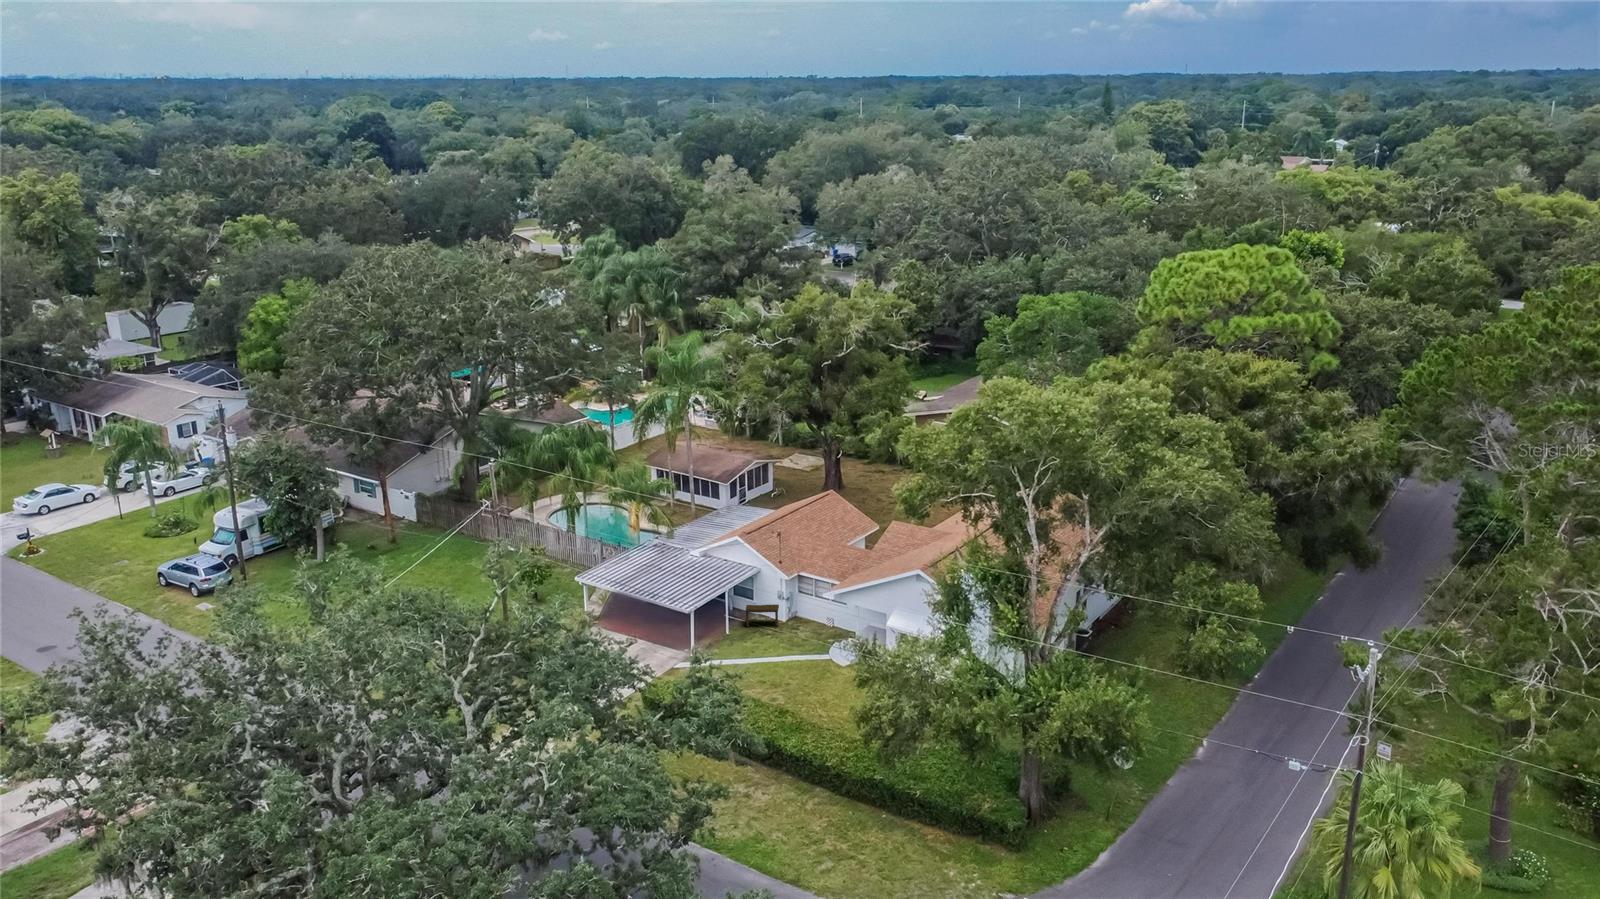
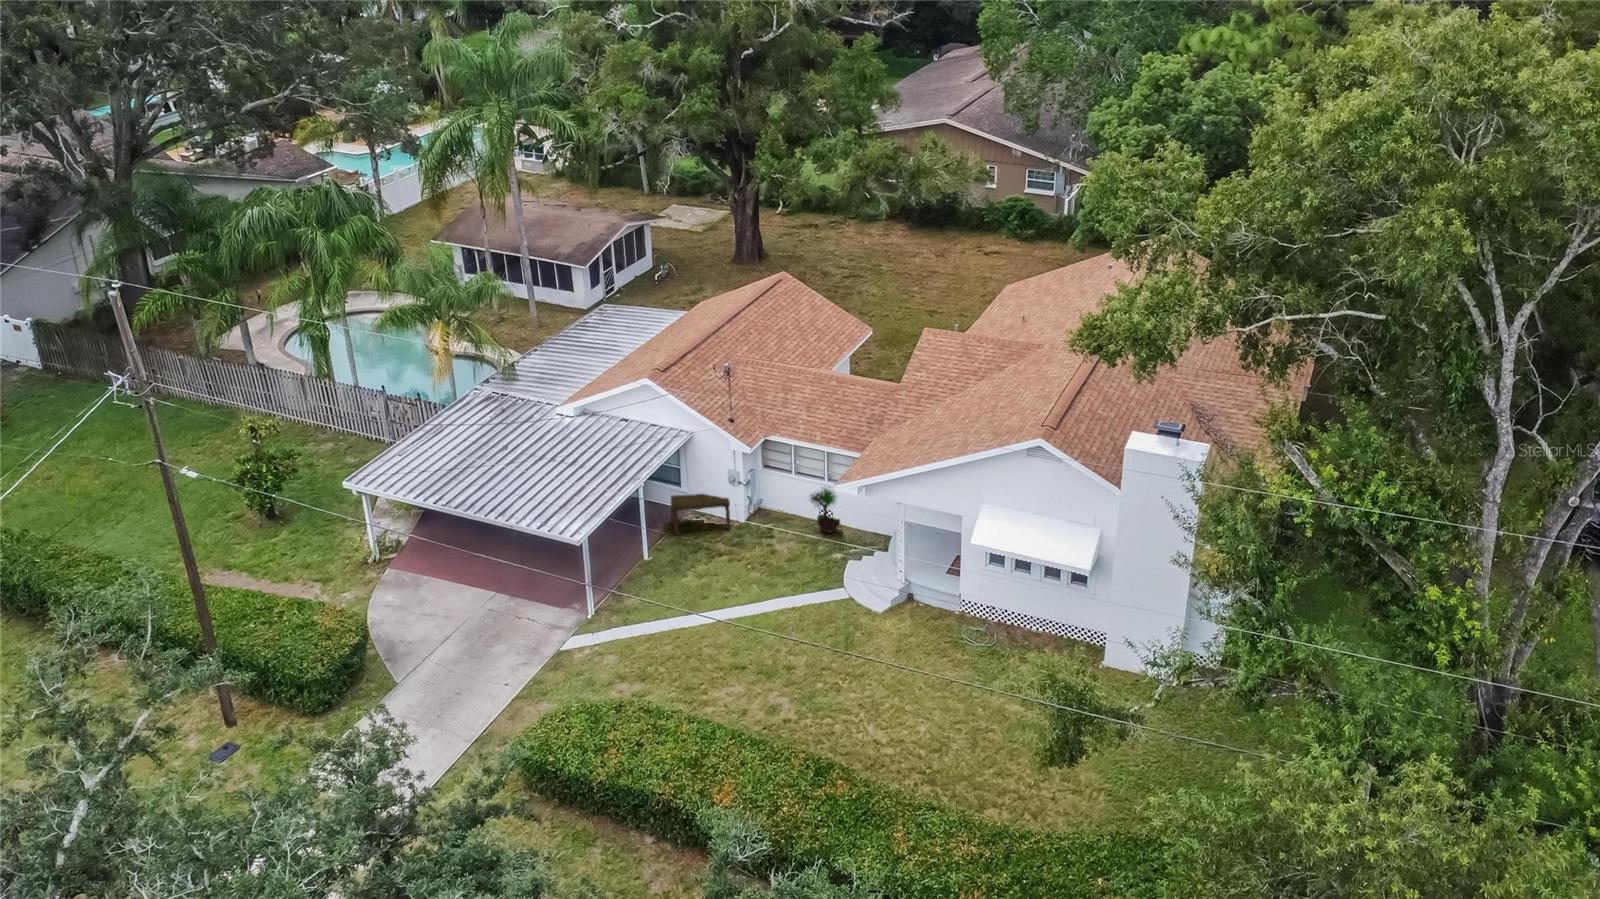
potted tree: none [819,601,840,632] -> present [811,487,840,532]

